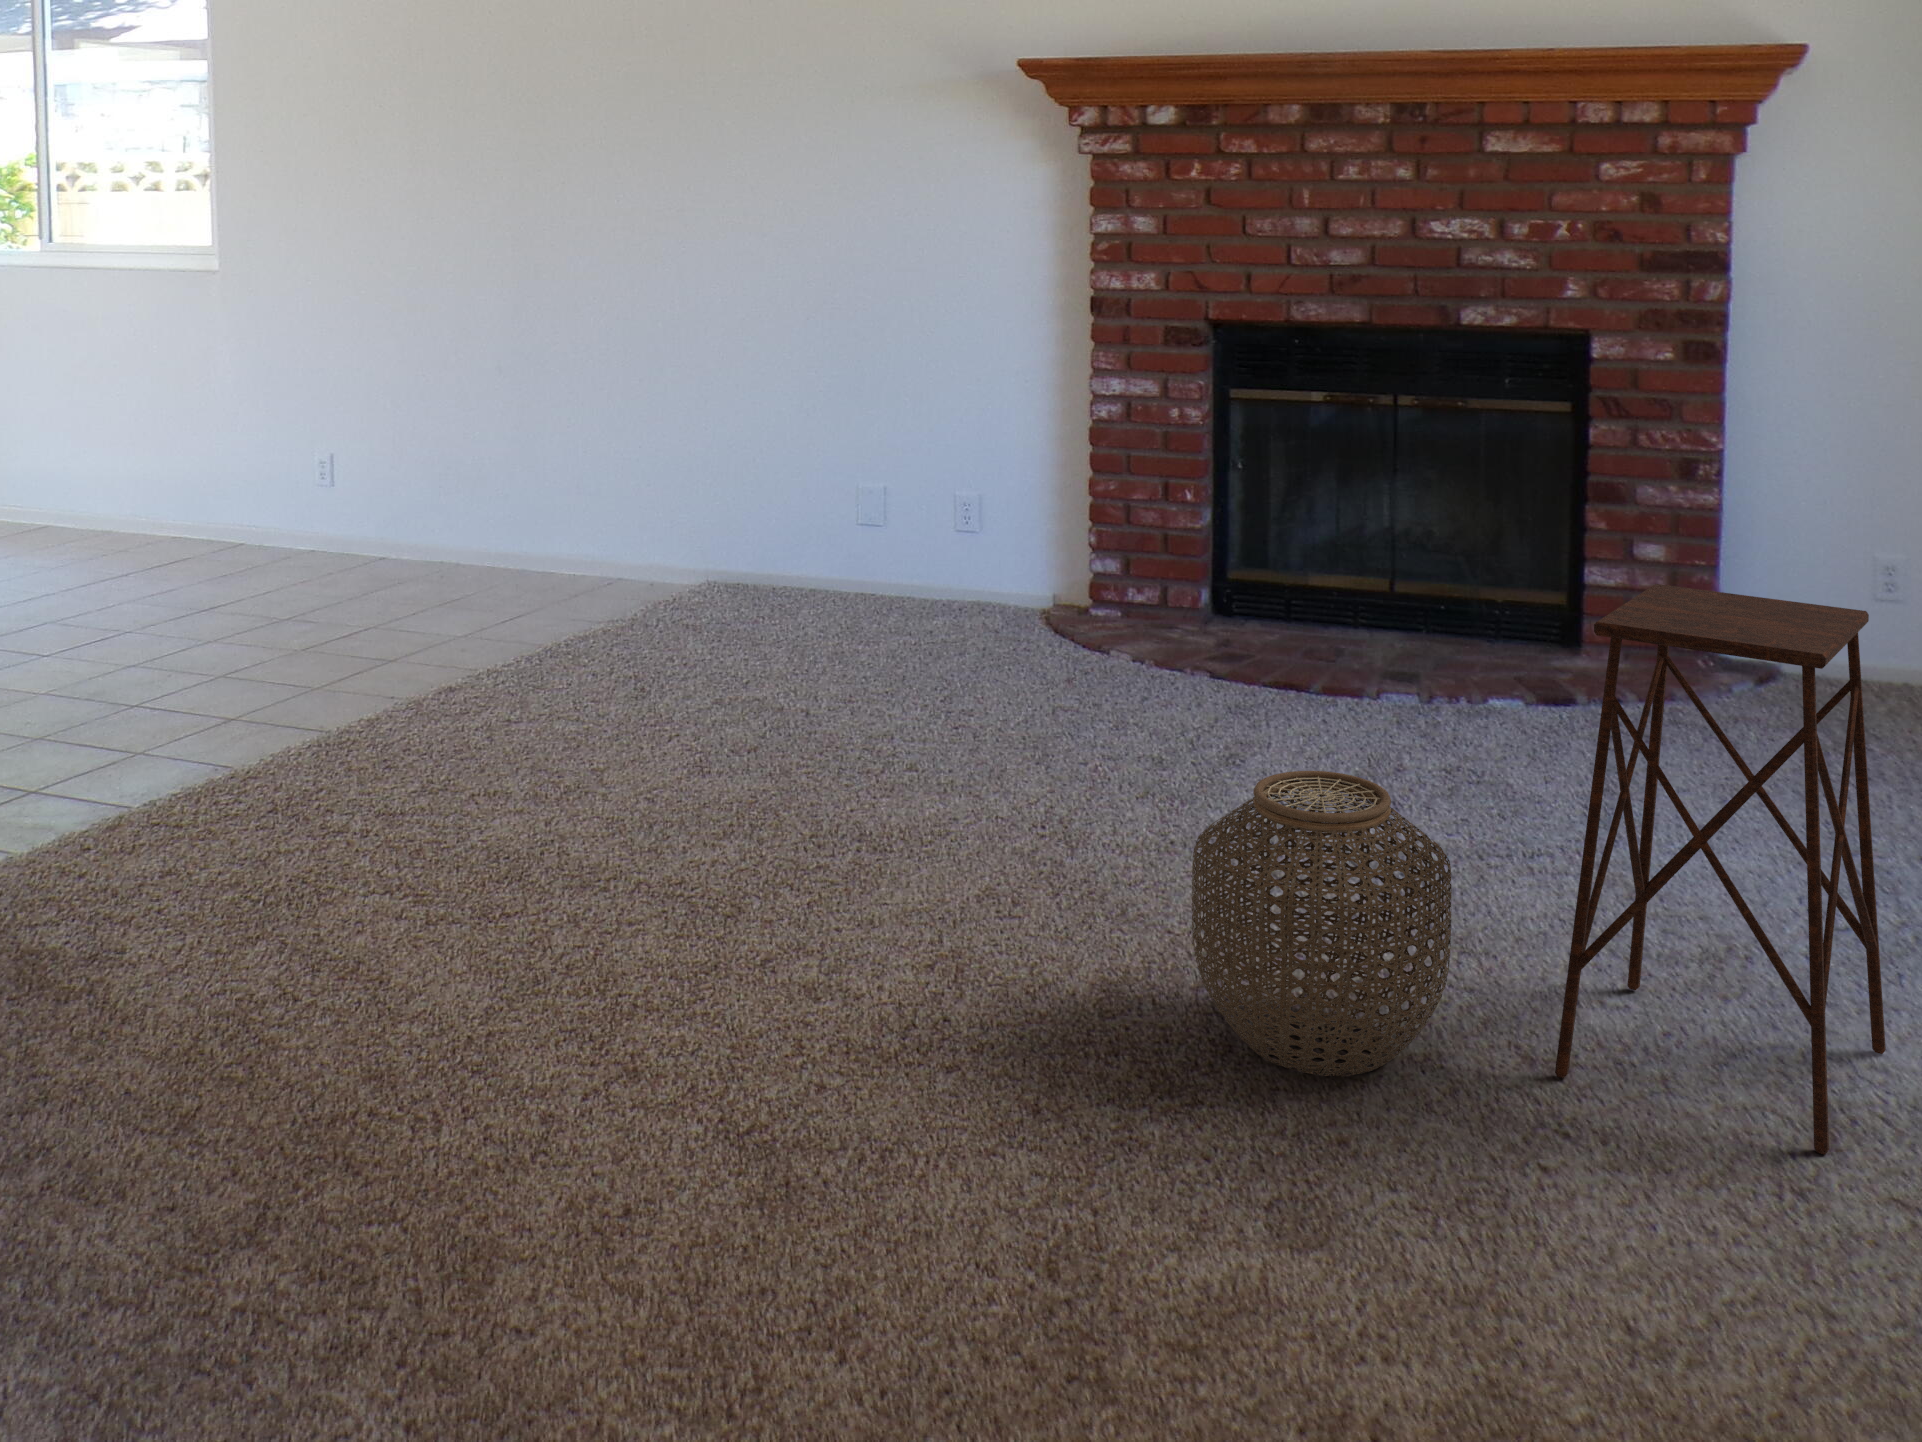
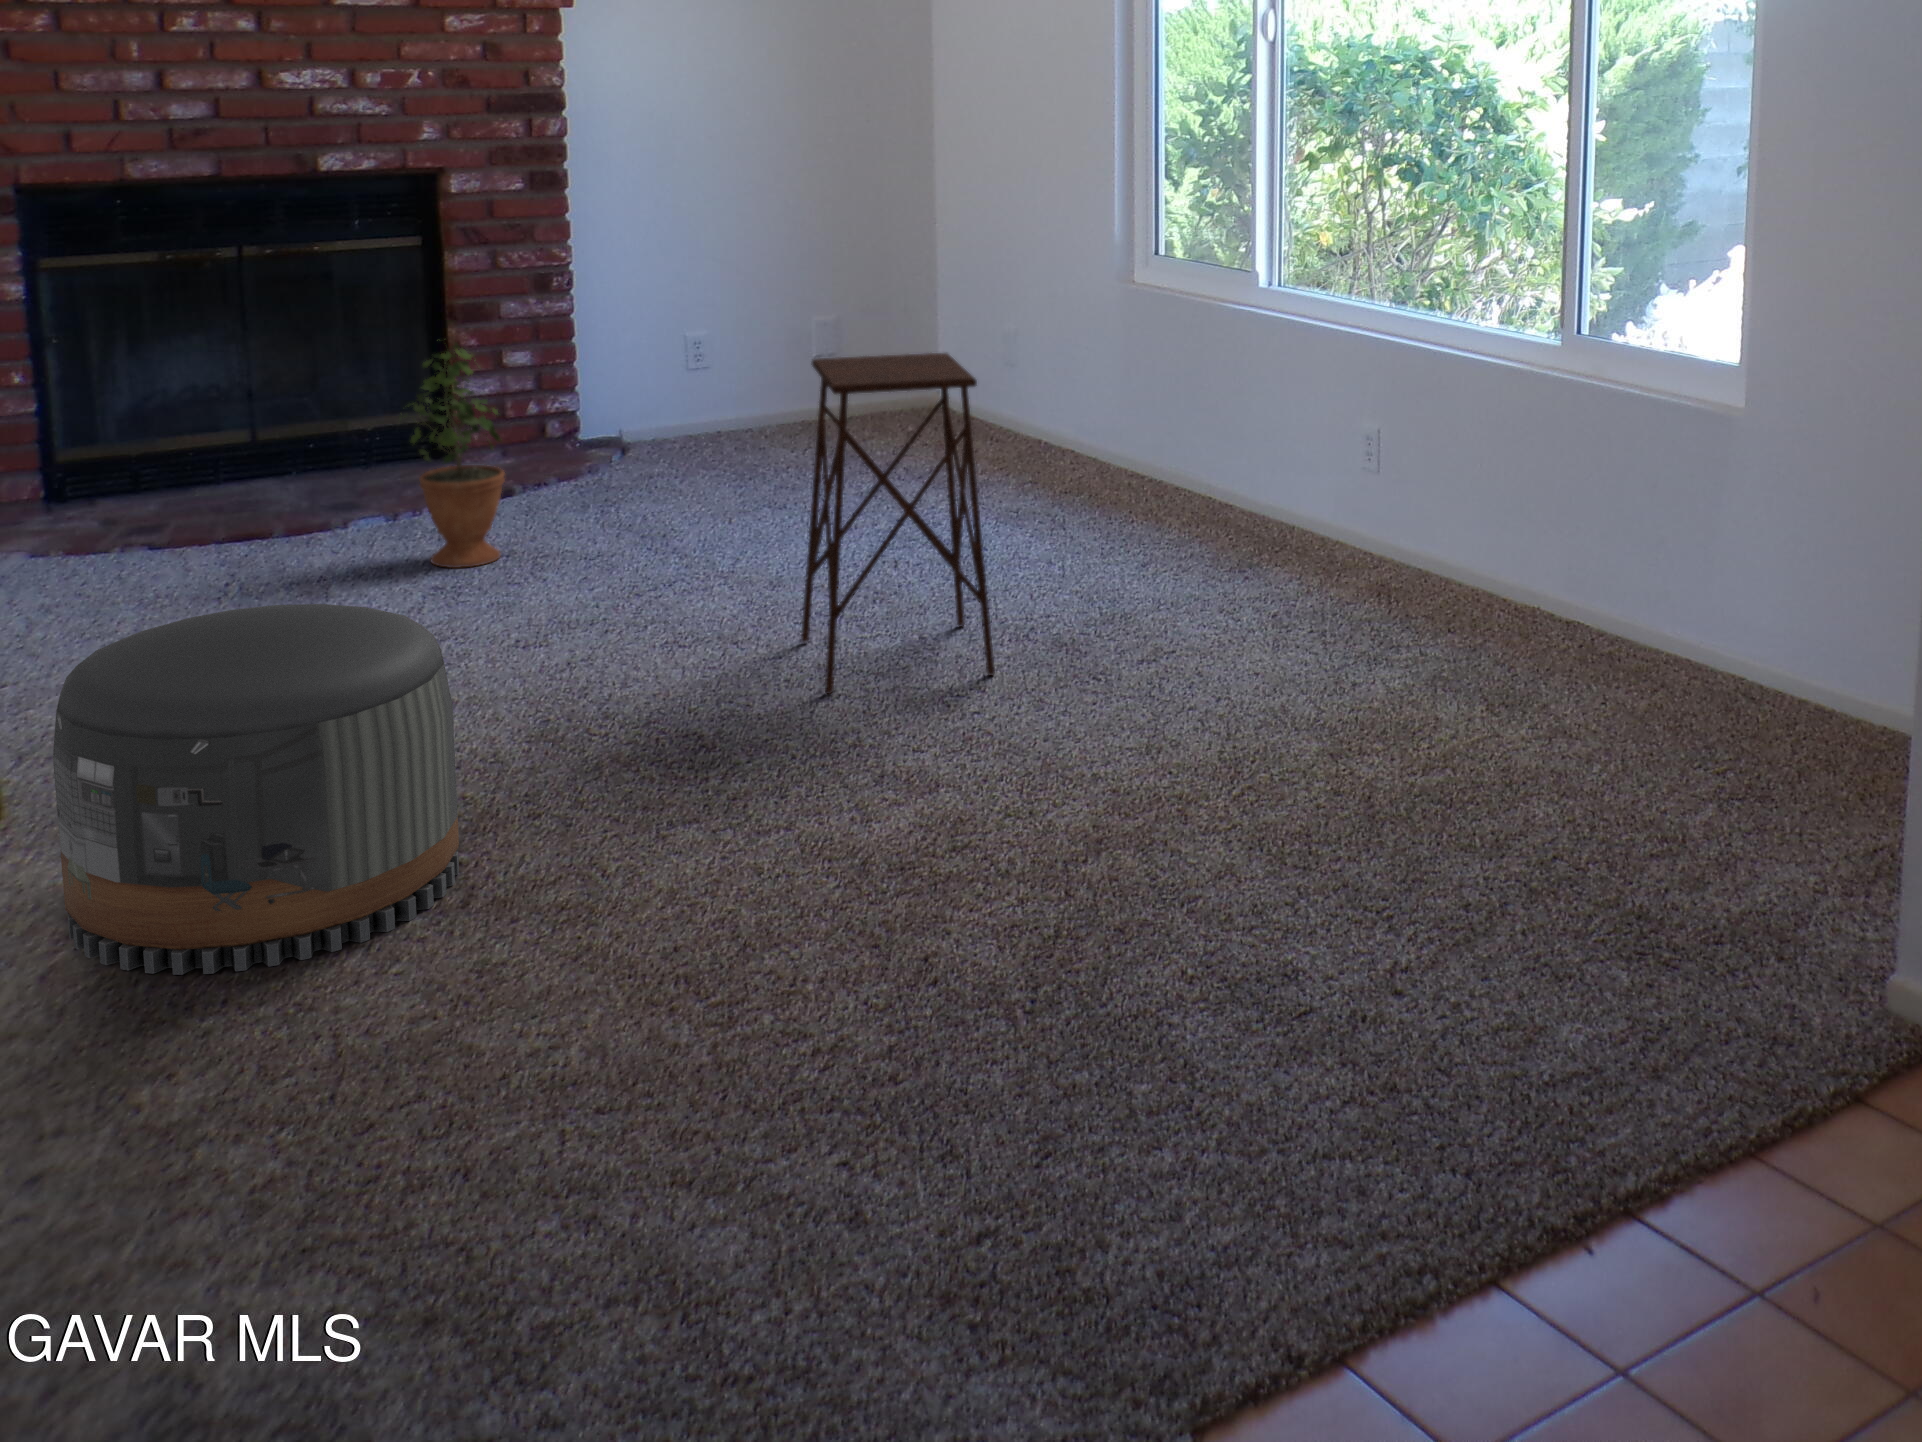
potted plant: none [1376,505,1489,769] -> present [399,339,505,568]
pouf: none [559,727,942,1152] -> present [53,604,459,975]
woven basket: present [1192,771,1452,1076] -> none [566,534,768,751]

